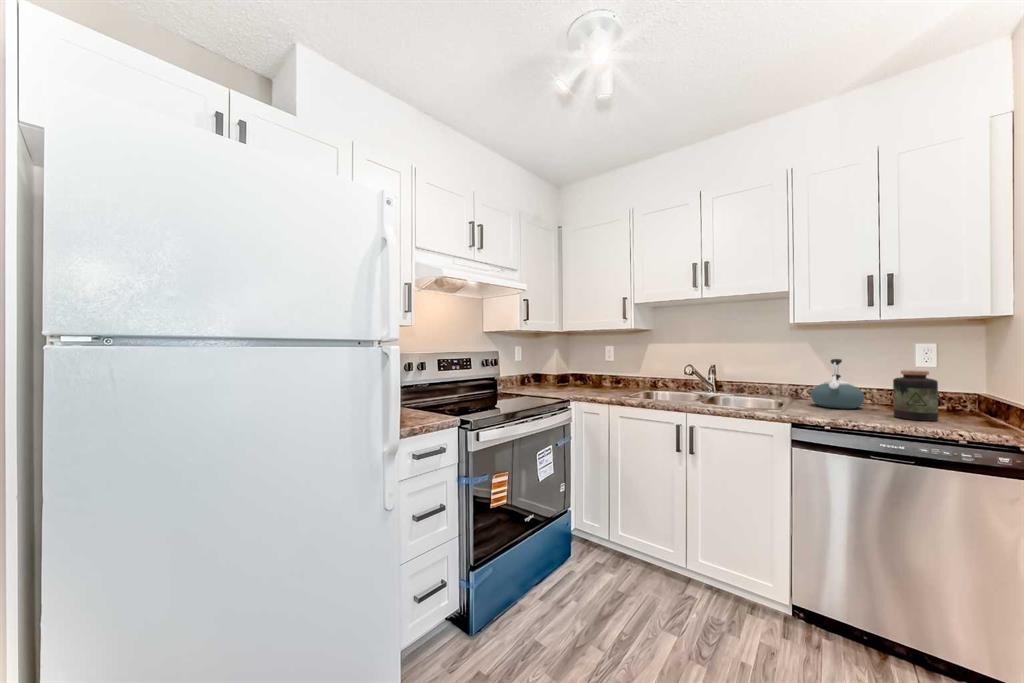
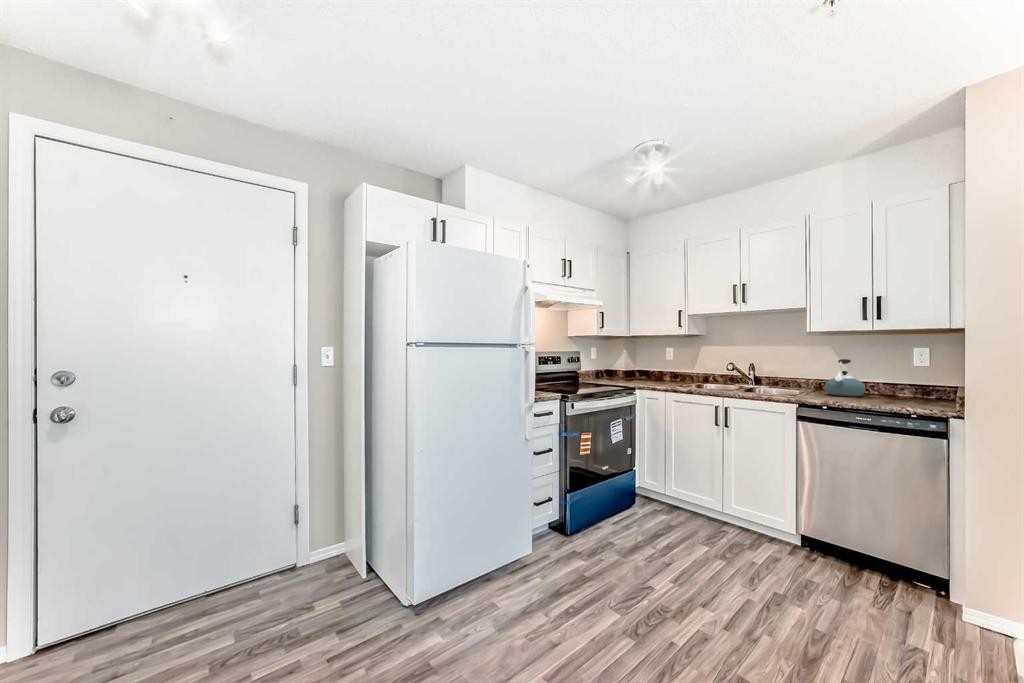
jar: present [893,370,938,421] -> none [878,368,909,403]

